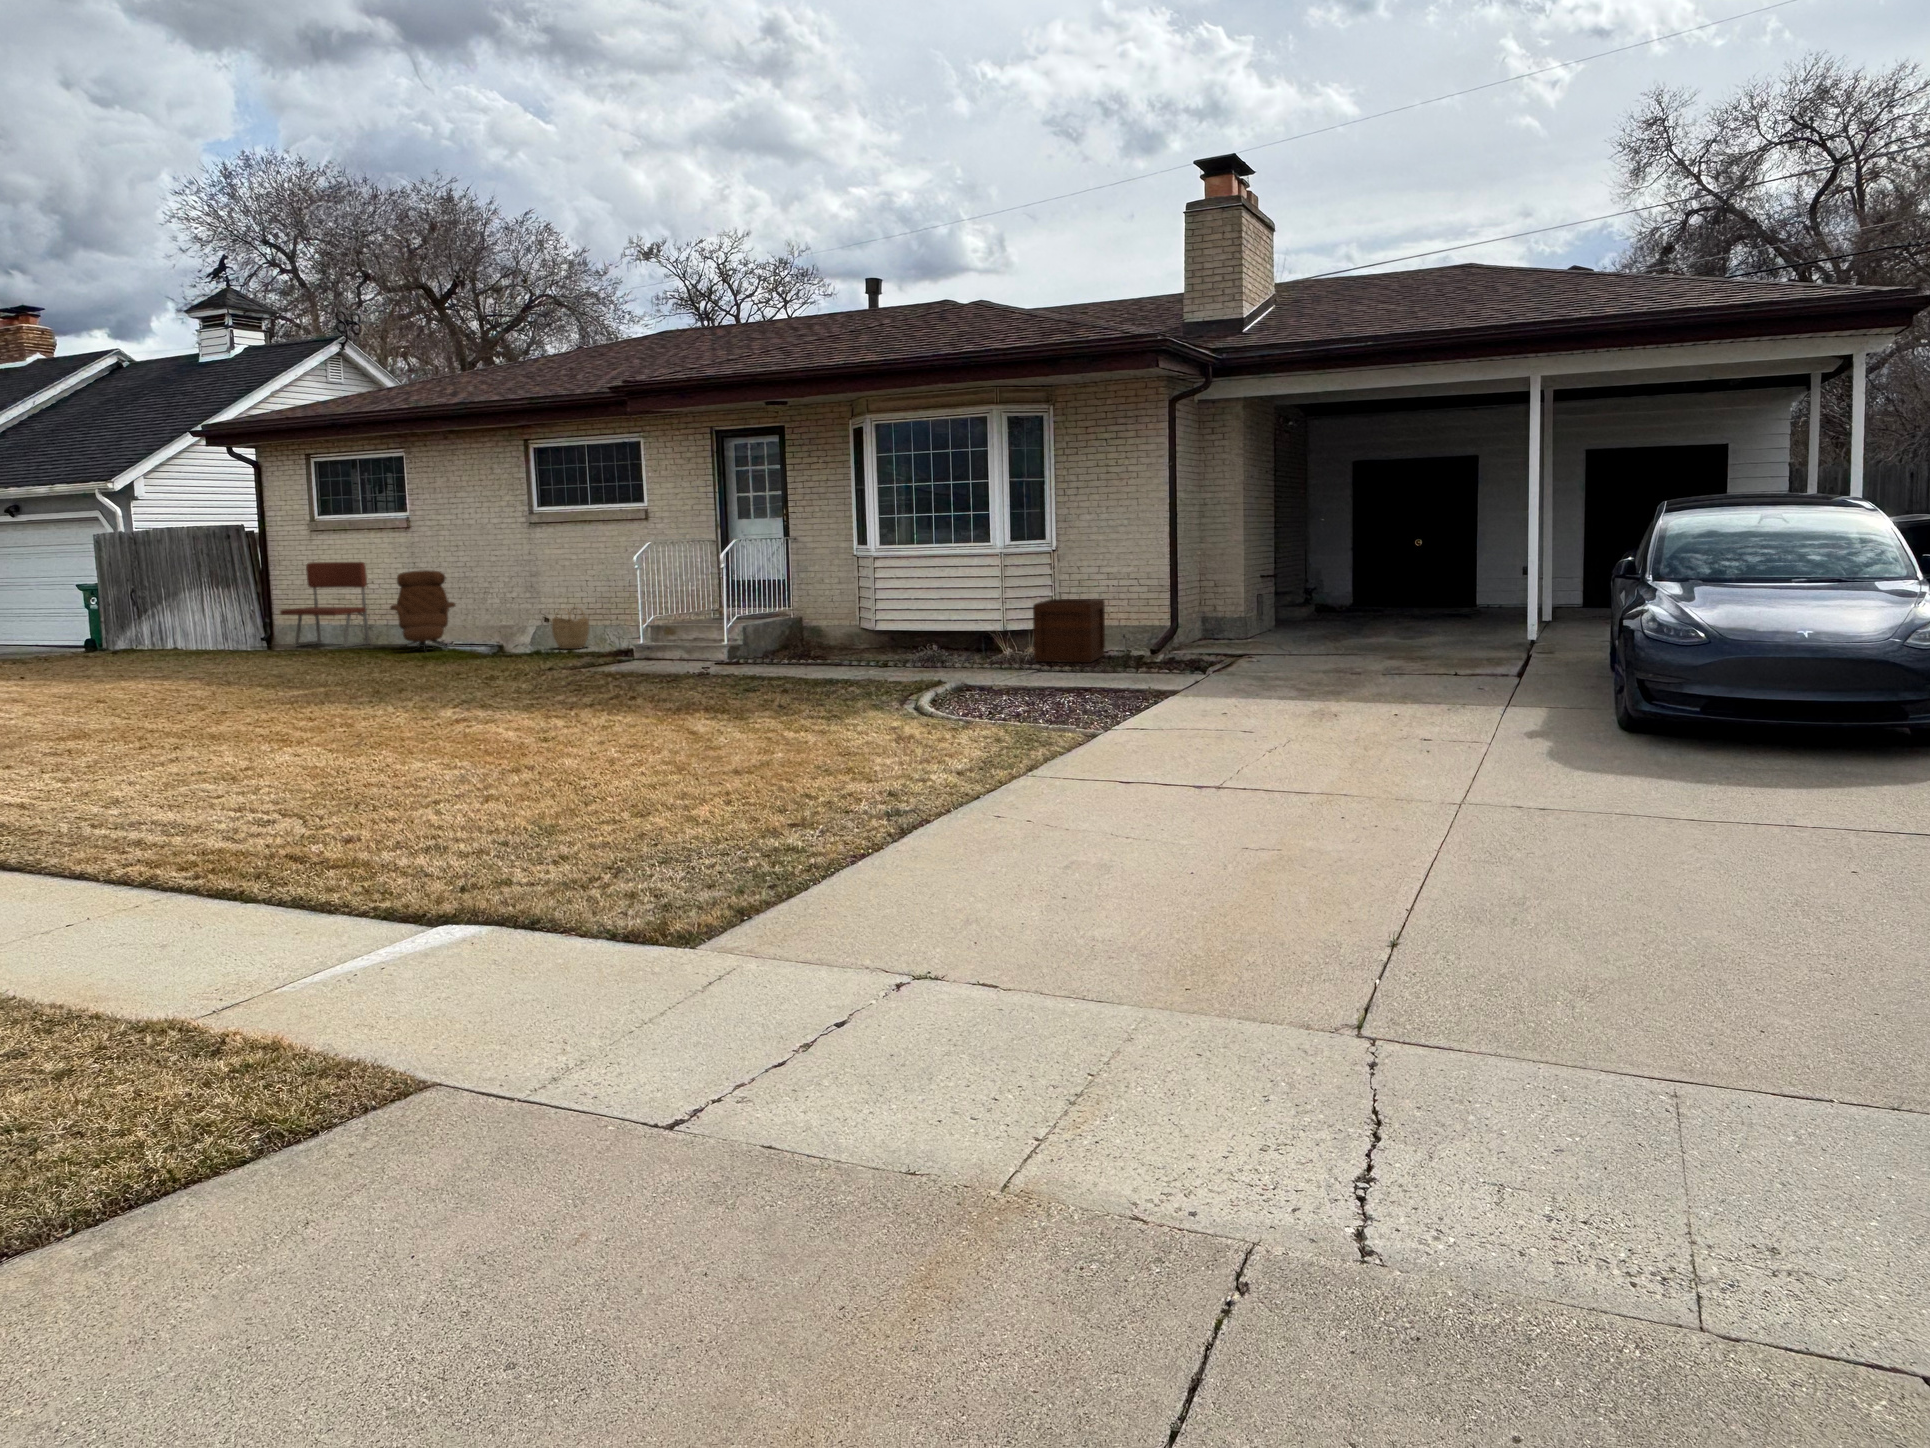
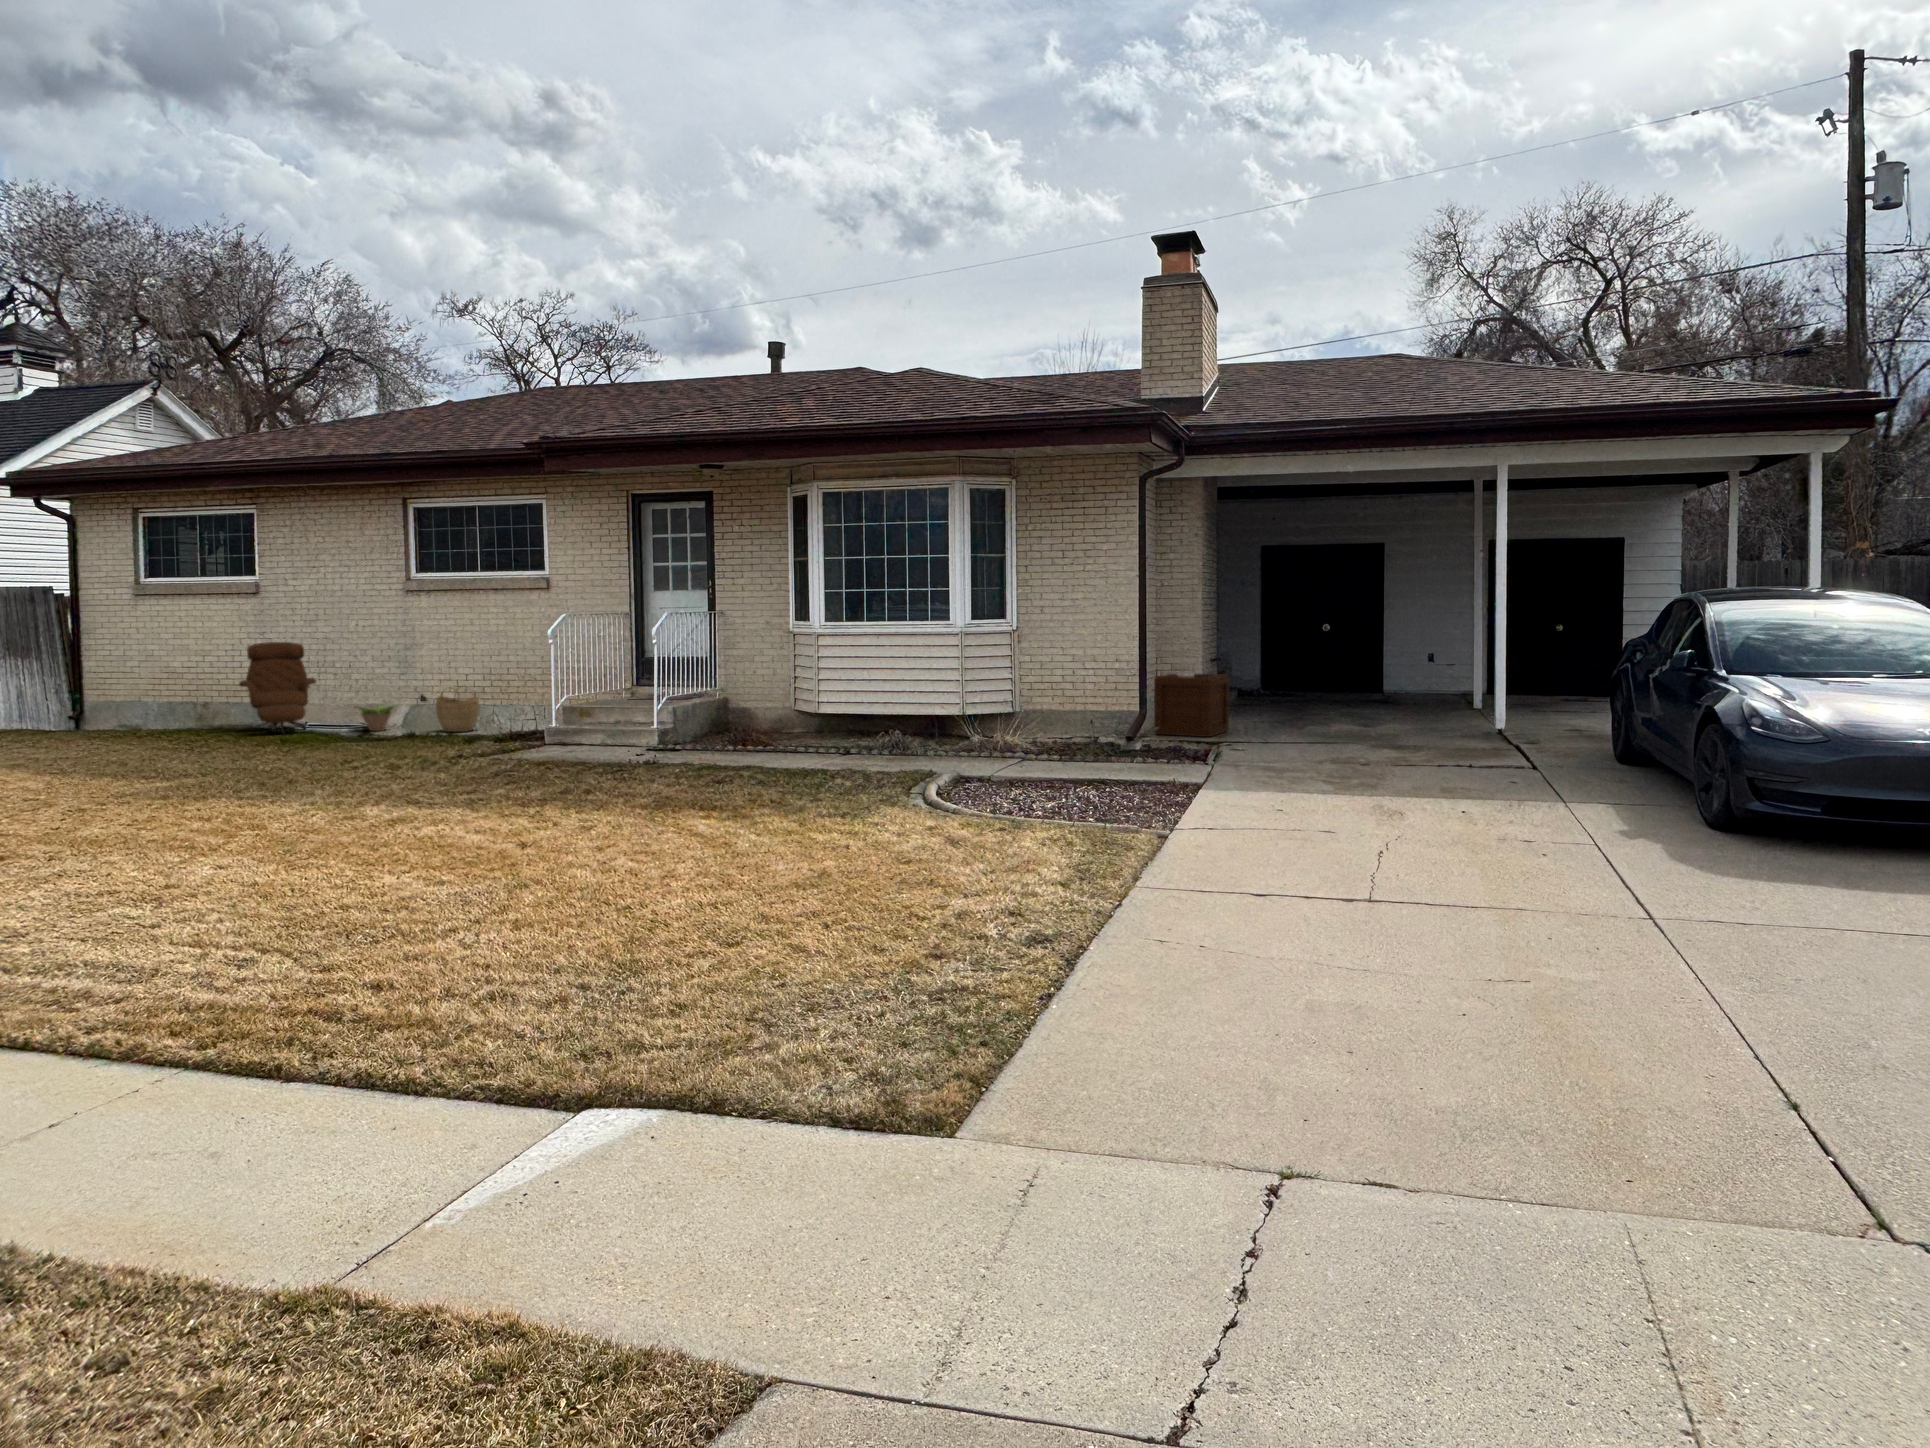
bench: present [280,562,370,647] -> none [100,631,209,729]
wooden crate: present [1033,599,1105,663] -> present [1154,674,1229,737]
decorative plant: none [480,625,526,649] -> present [357,706,395,731]

